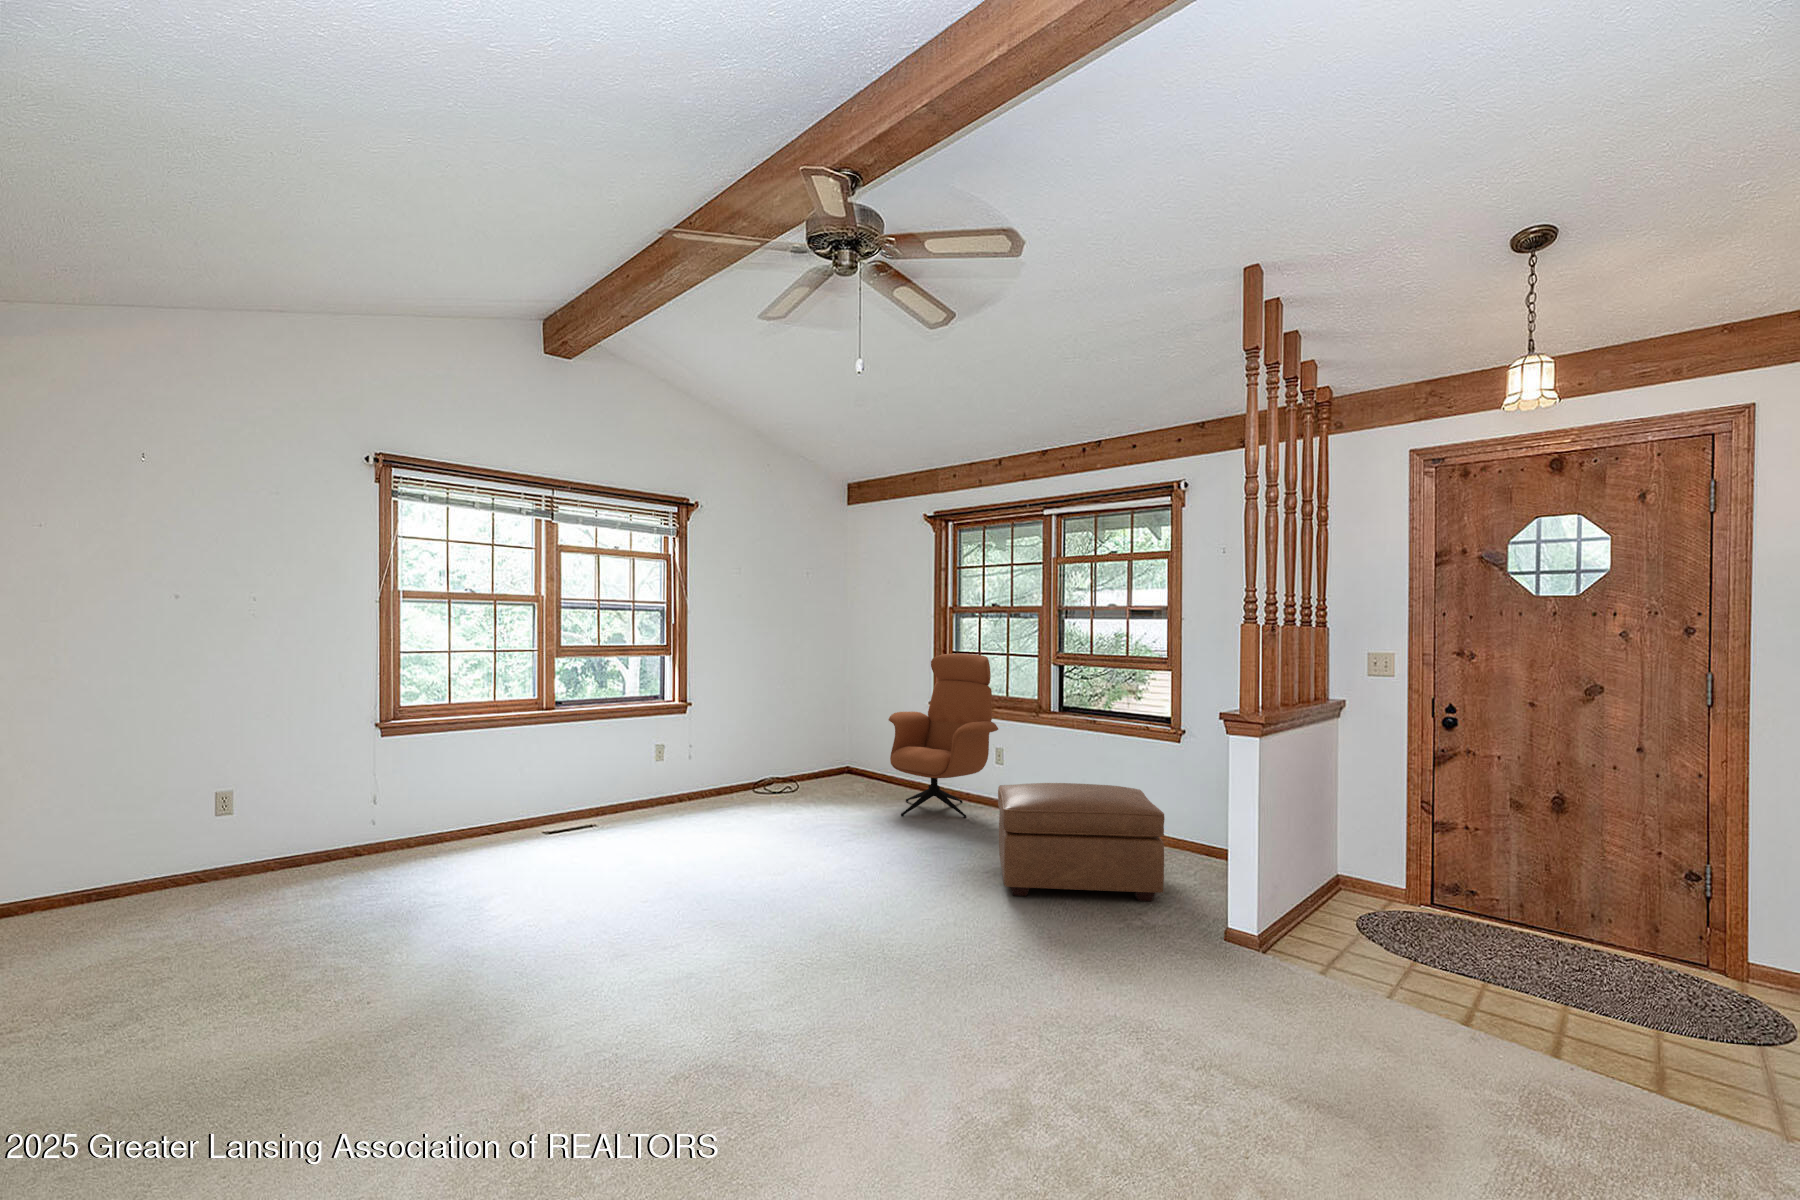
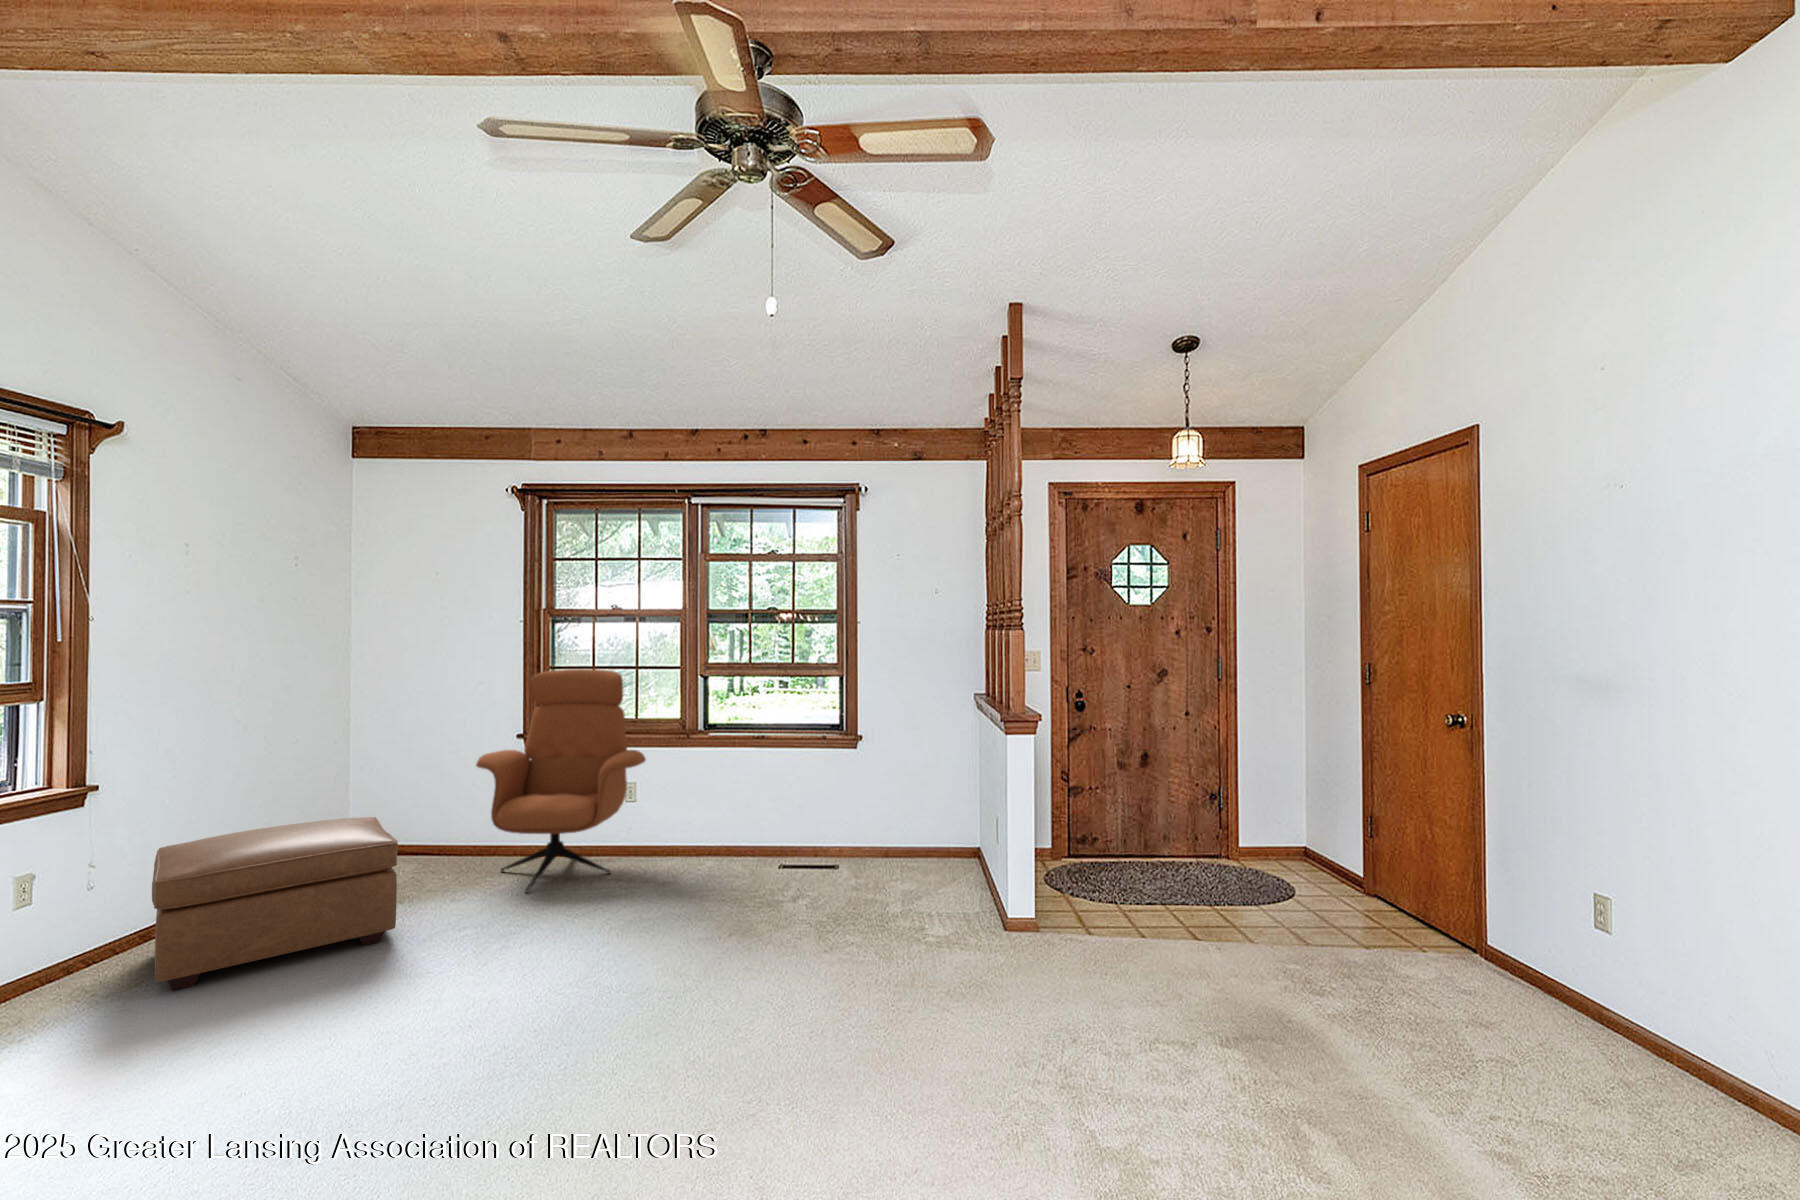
ottoman: present [998,783,1165,901] -> present [152,817,398,990]

